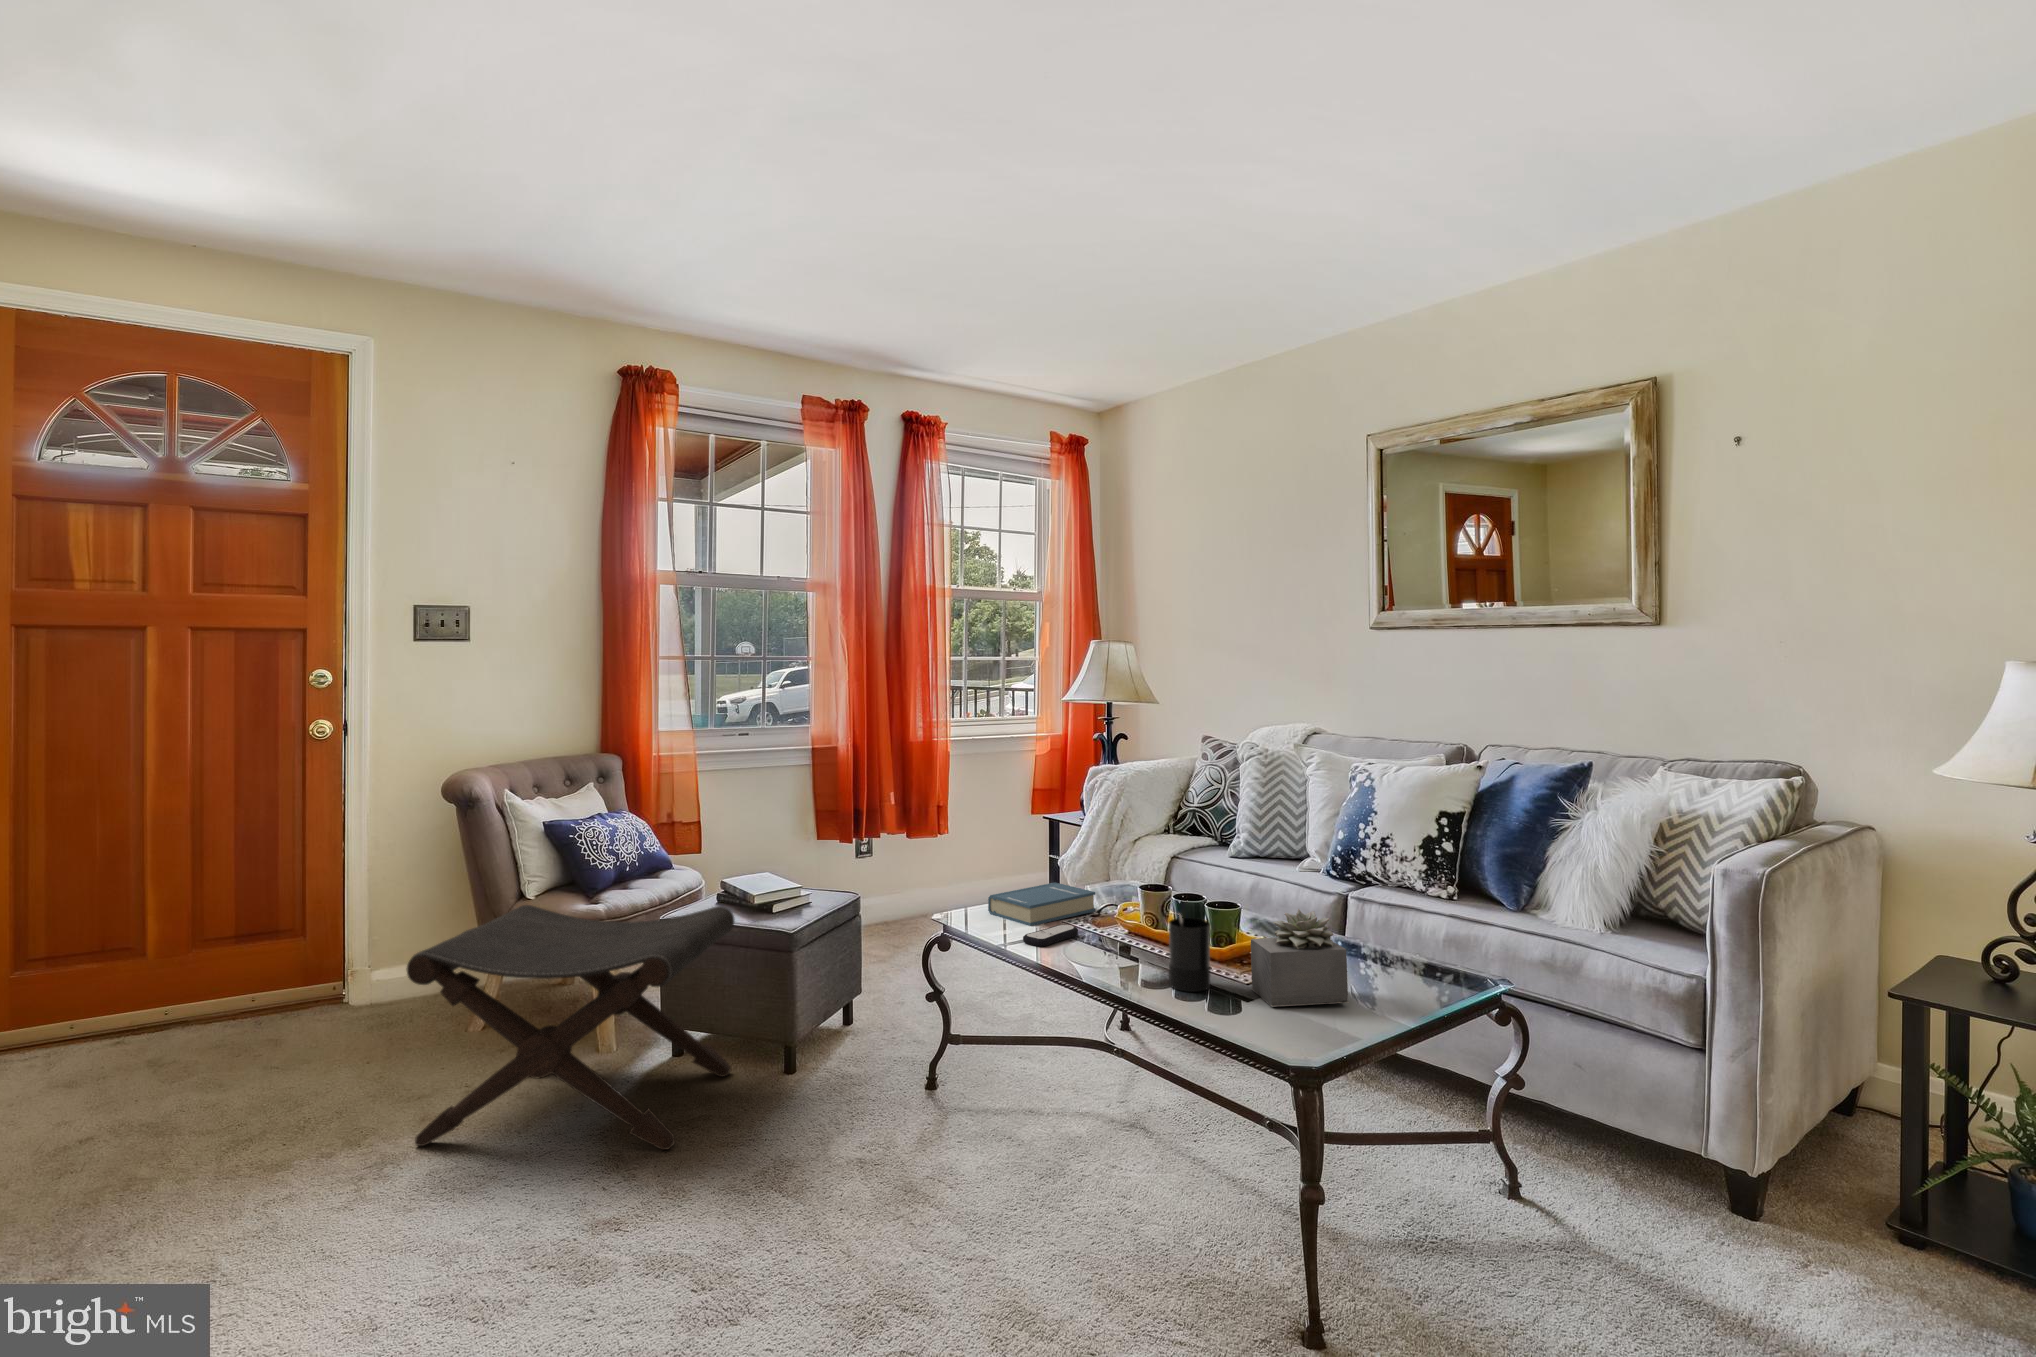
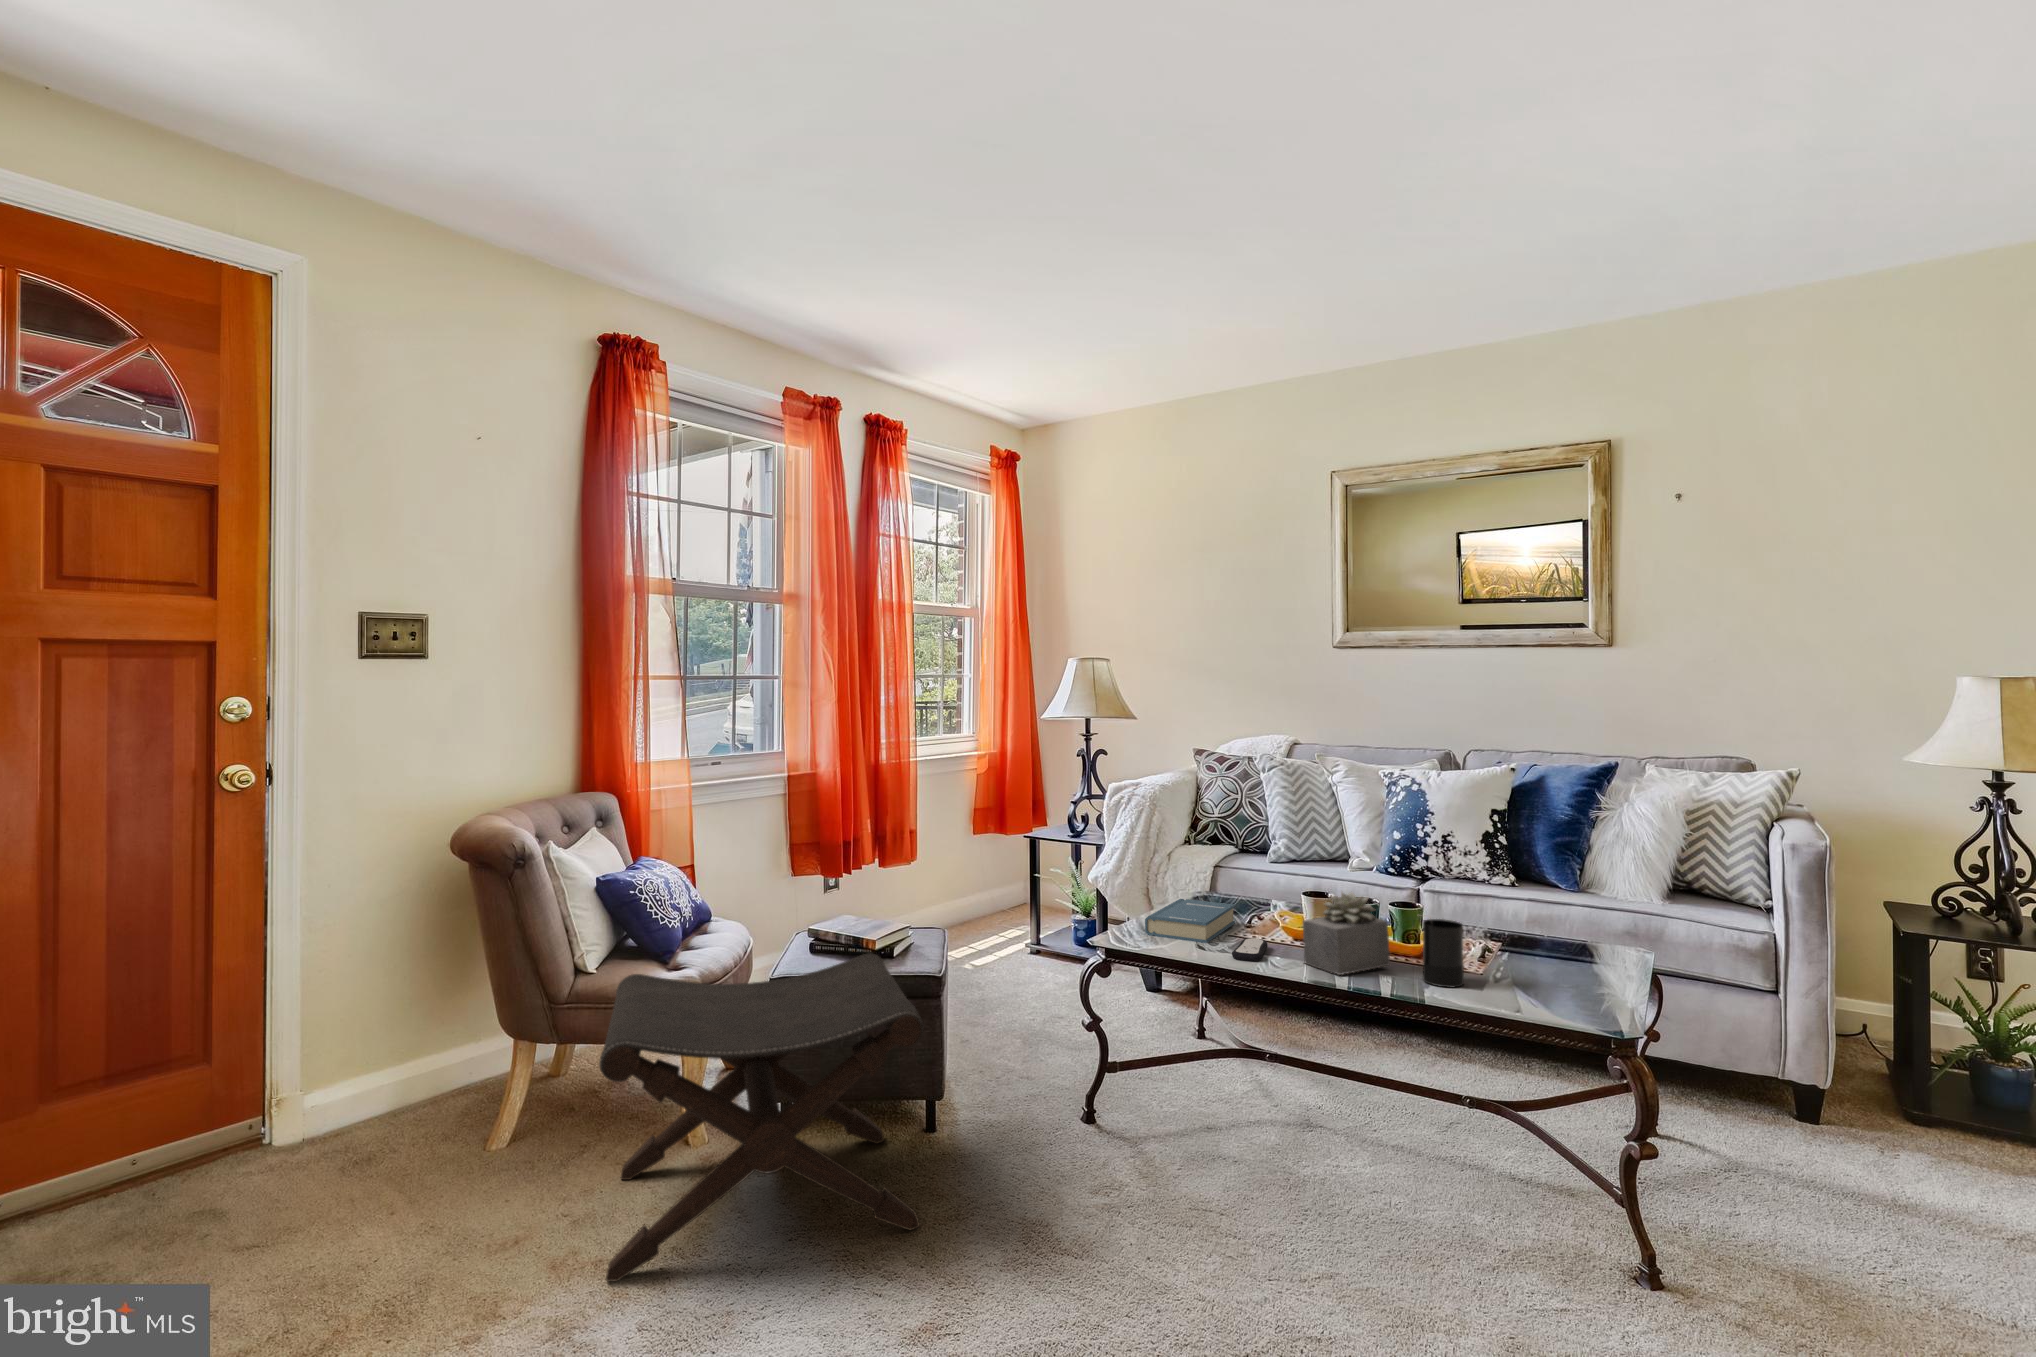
succulent plant: present [1251,909,1349,1007] -> present [1303,892,1390,975]

